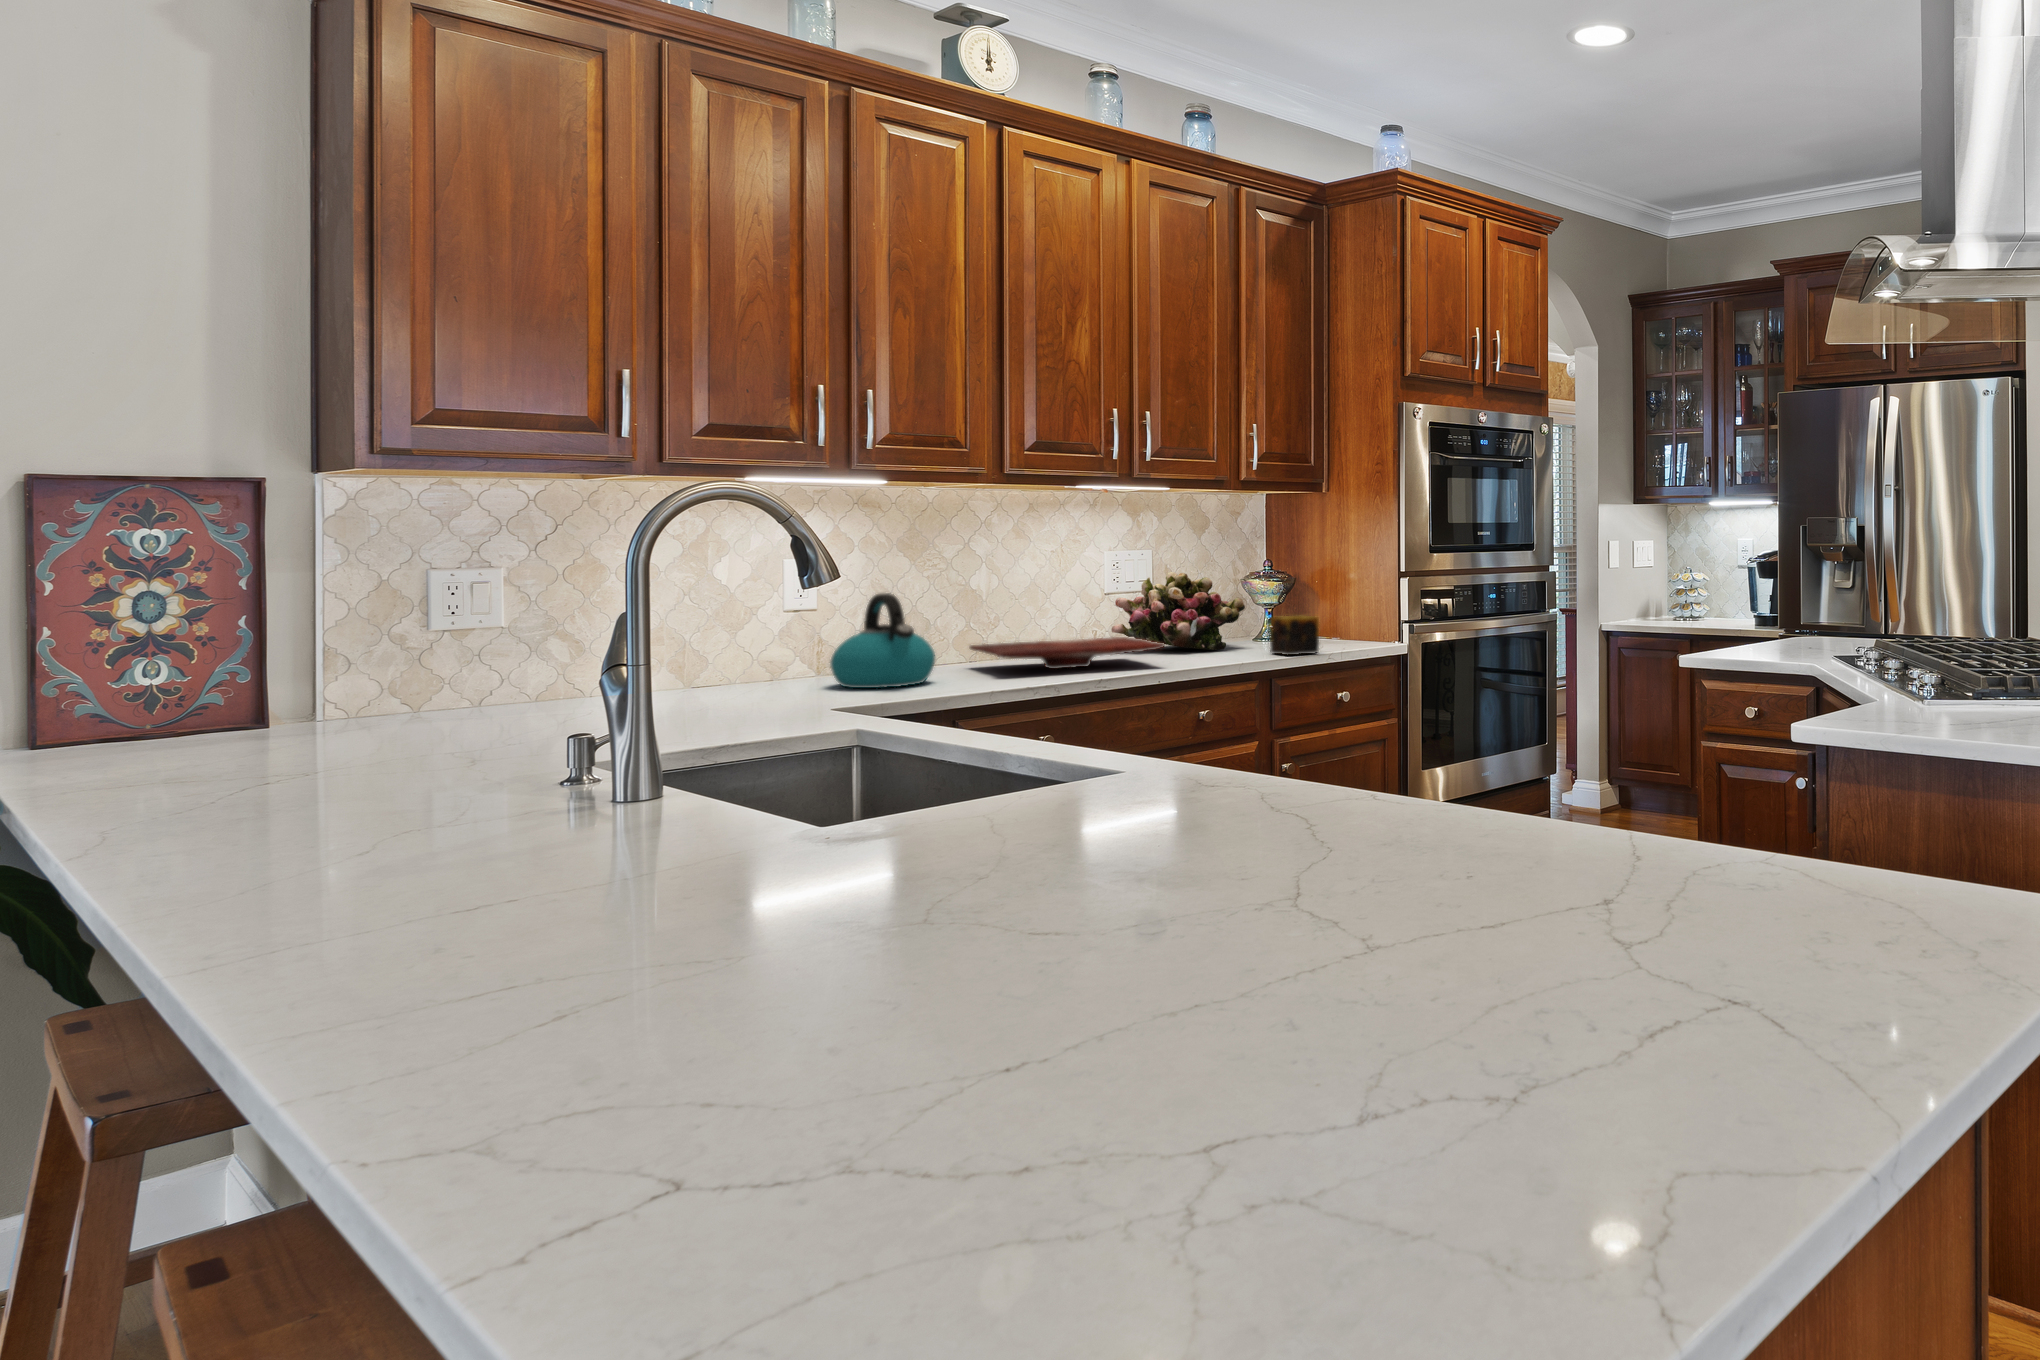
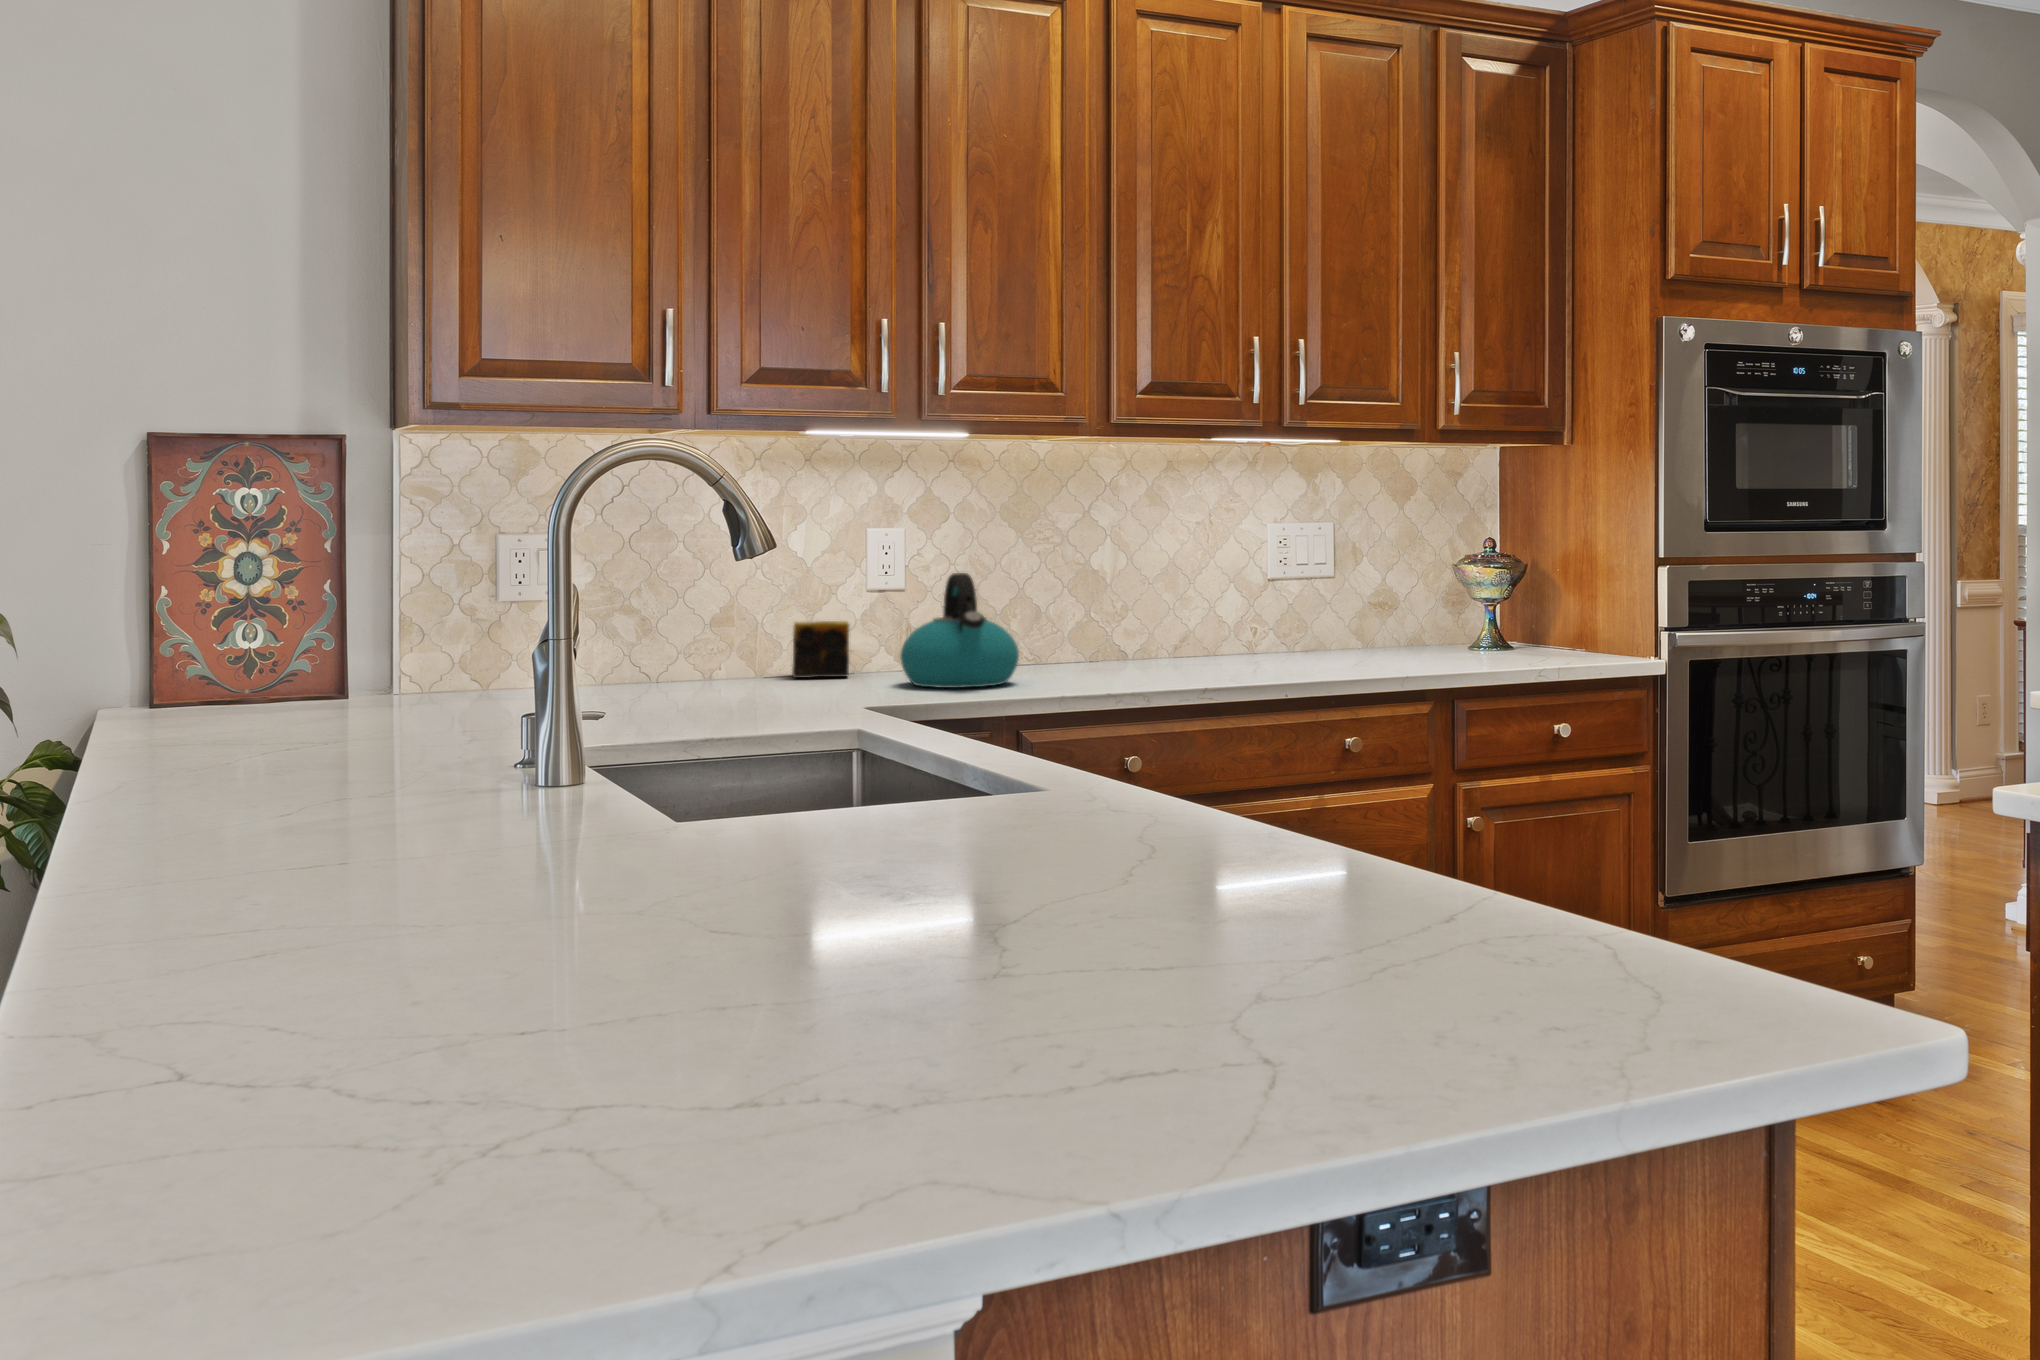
flower arrangement: present [1112,572,1245,650] -> none [1269,554,1444,660]
candle: present [1270,616,1319,655] -> present [792,621,849,678]
cutting board: present [970,637,1164,669] -> none [1080,638,1305,675]

